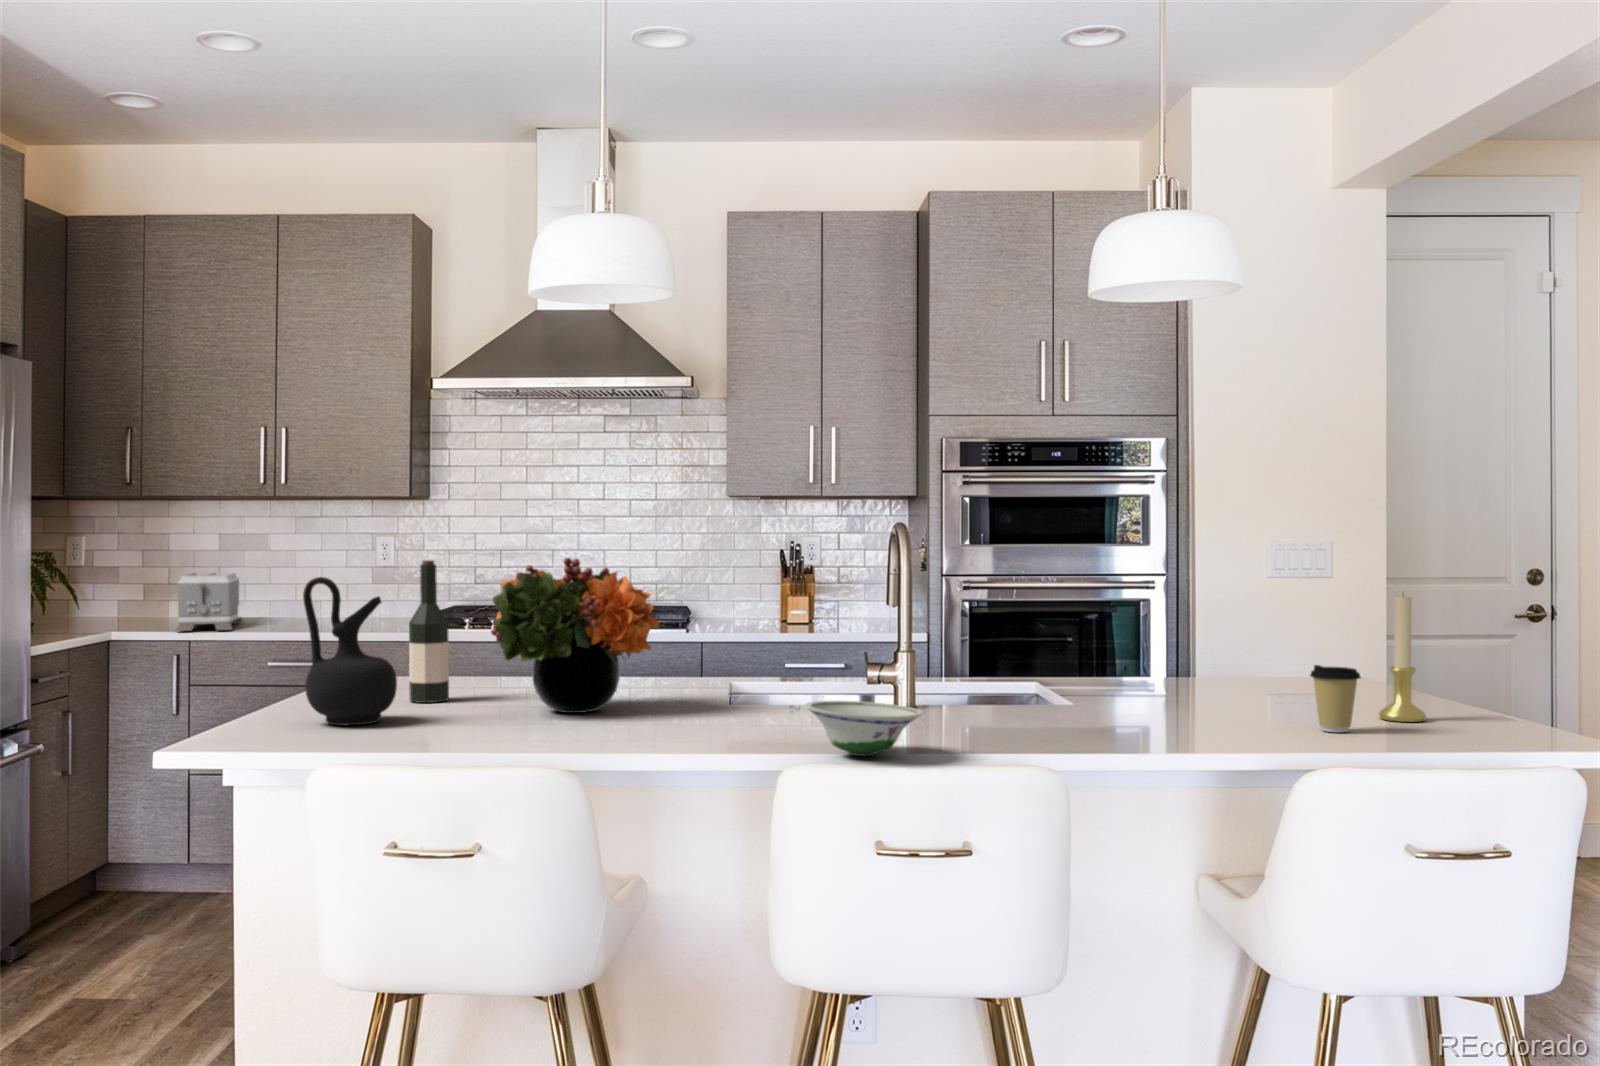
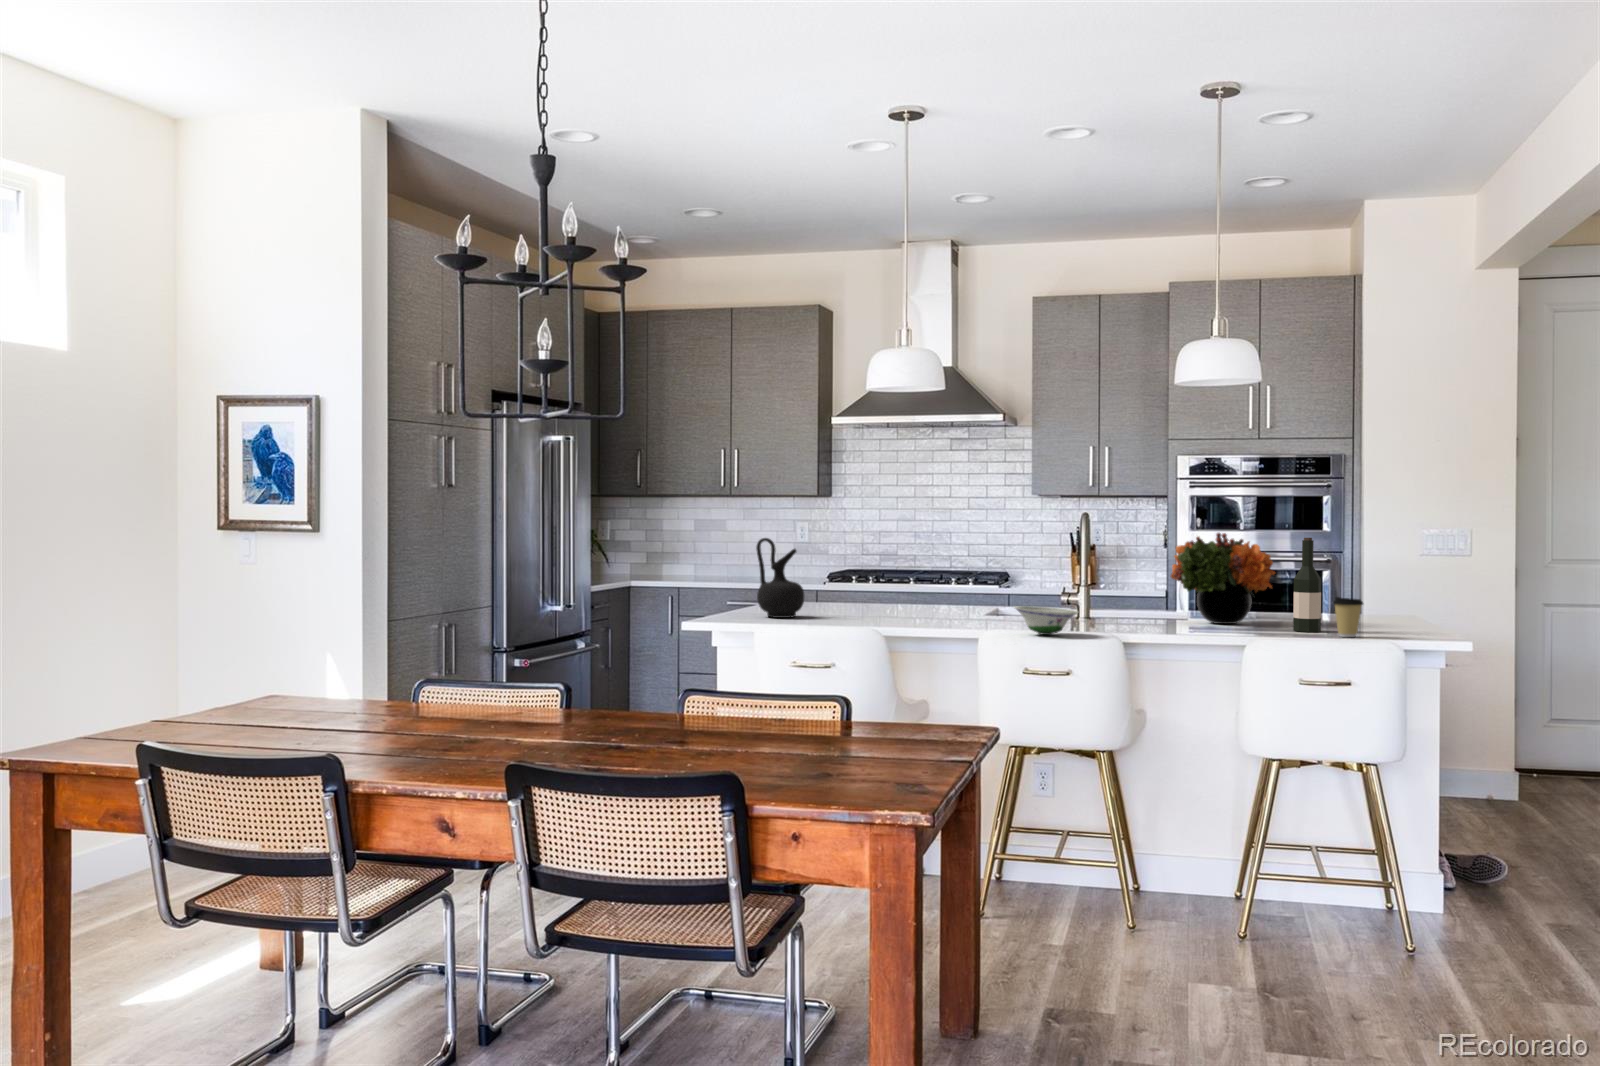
flower arrangement: present [491,558,660,713] -> present [1171,533,1275,624]
wine bottle: present [409,560,449,703] -> present [1293,538,1321,632]
toaster: present [177,573,244,631] -> none [670,545,710,583]
candle holder: present [1379,596,1426,722] -> none [1392,555,1422,635]

